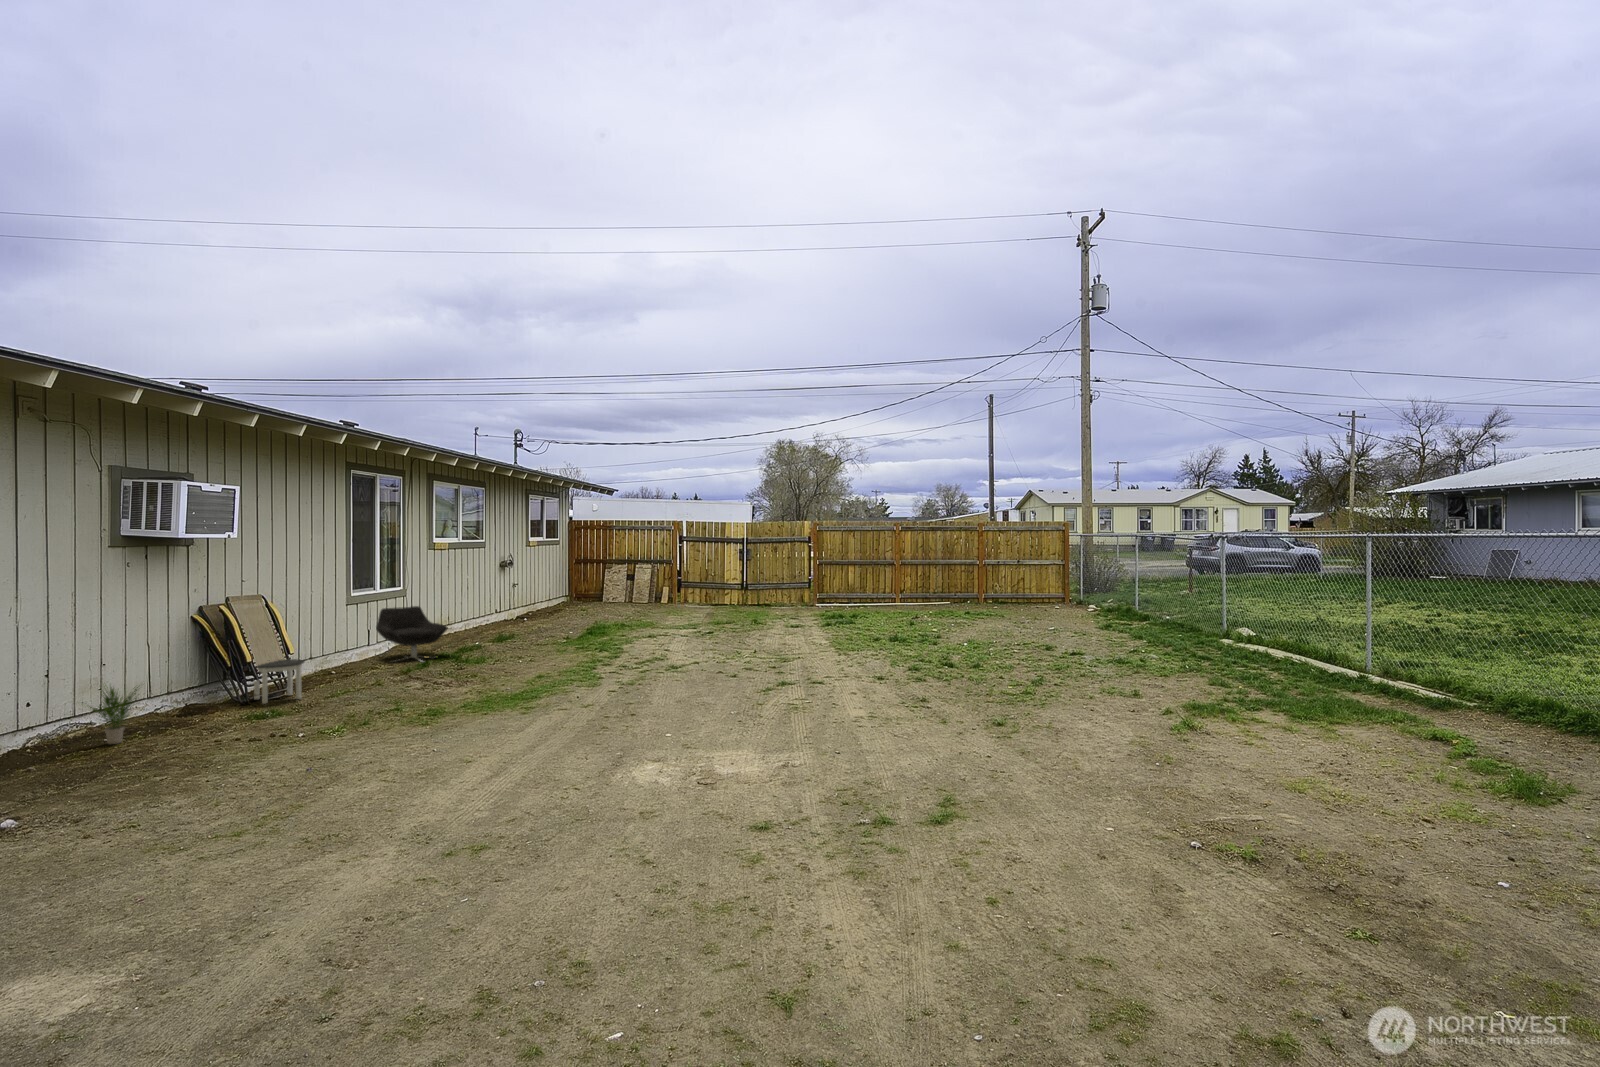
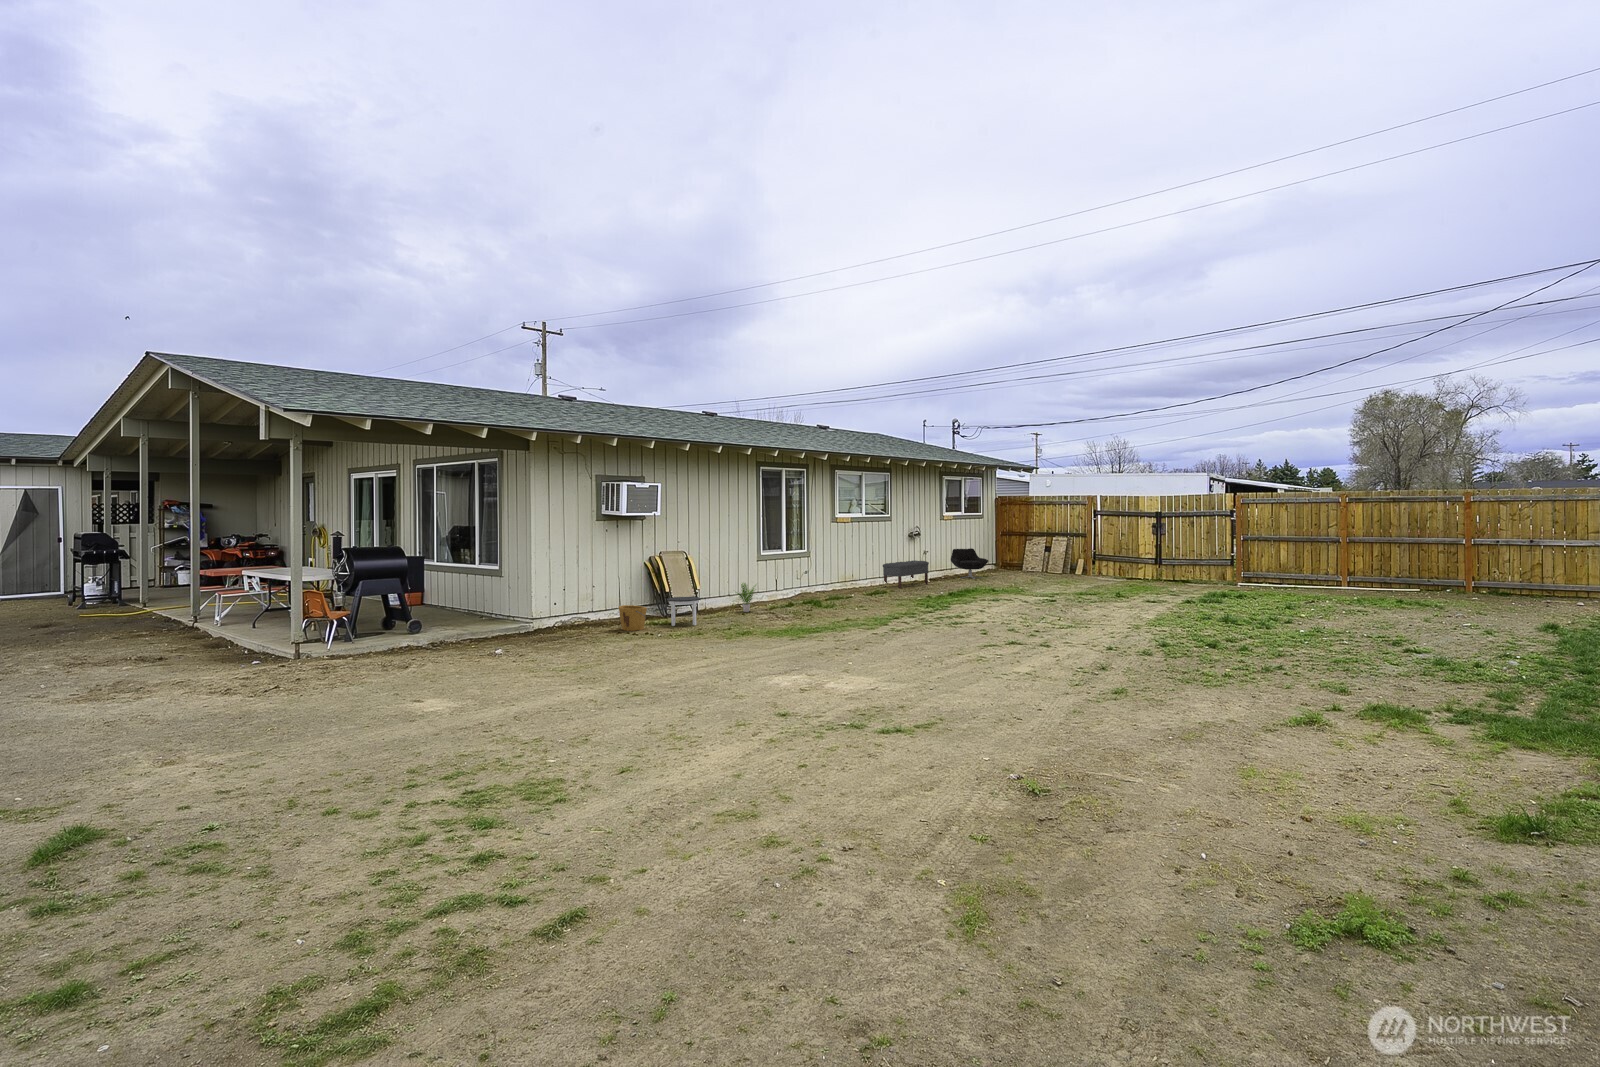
bench: none [475,595,525,630] -> present [883,561,929,588]
lounge chair: present [376,606,447,662] -> present [951,548,988,579]
bucket: none [178,679,228,718] -> present [619,605,647,631]
potted plant: present [89,687,138,744] -> present [737,583,756,612]

